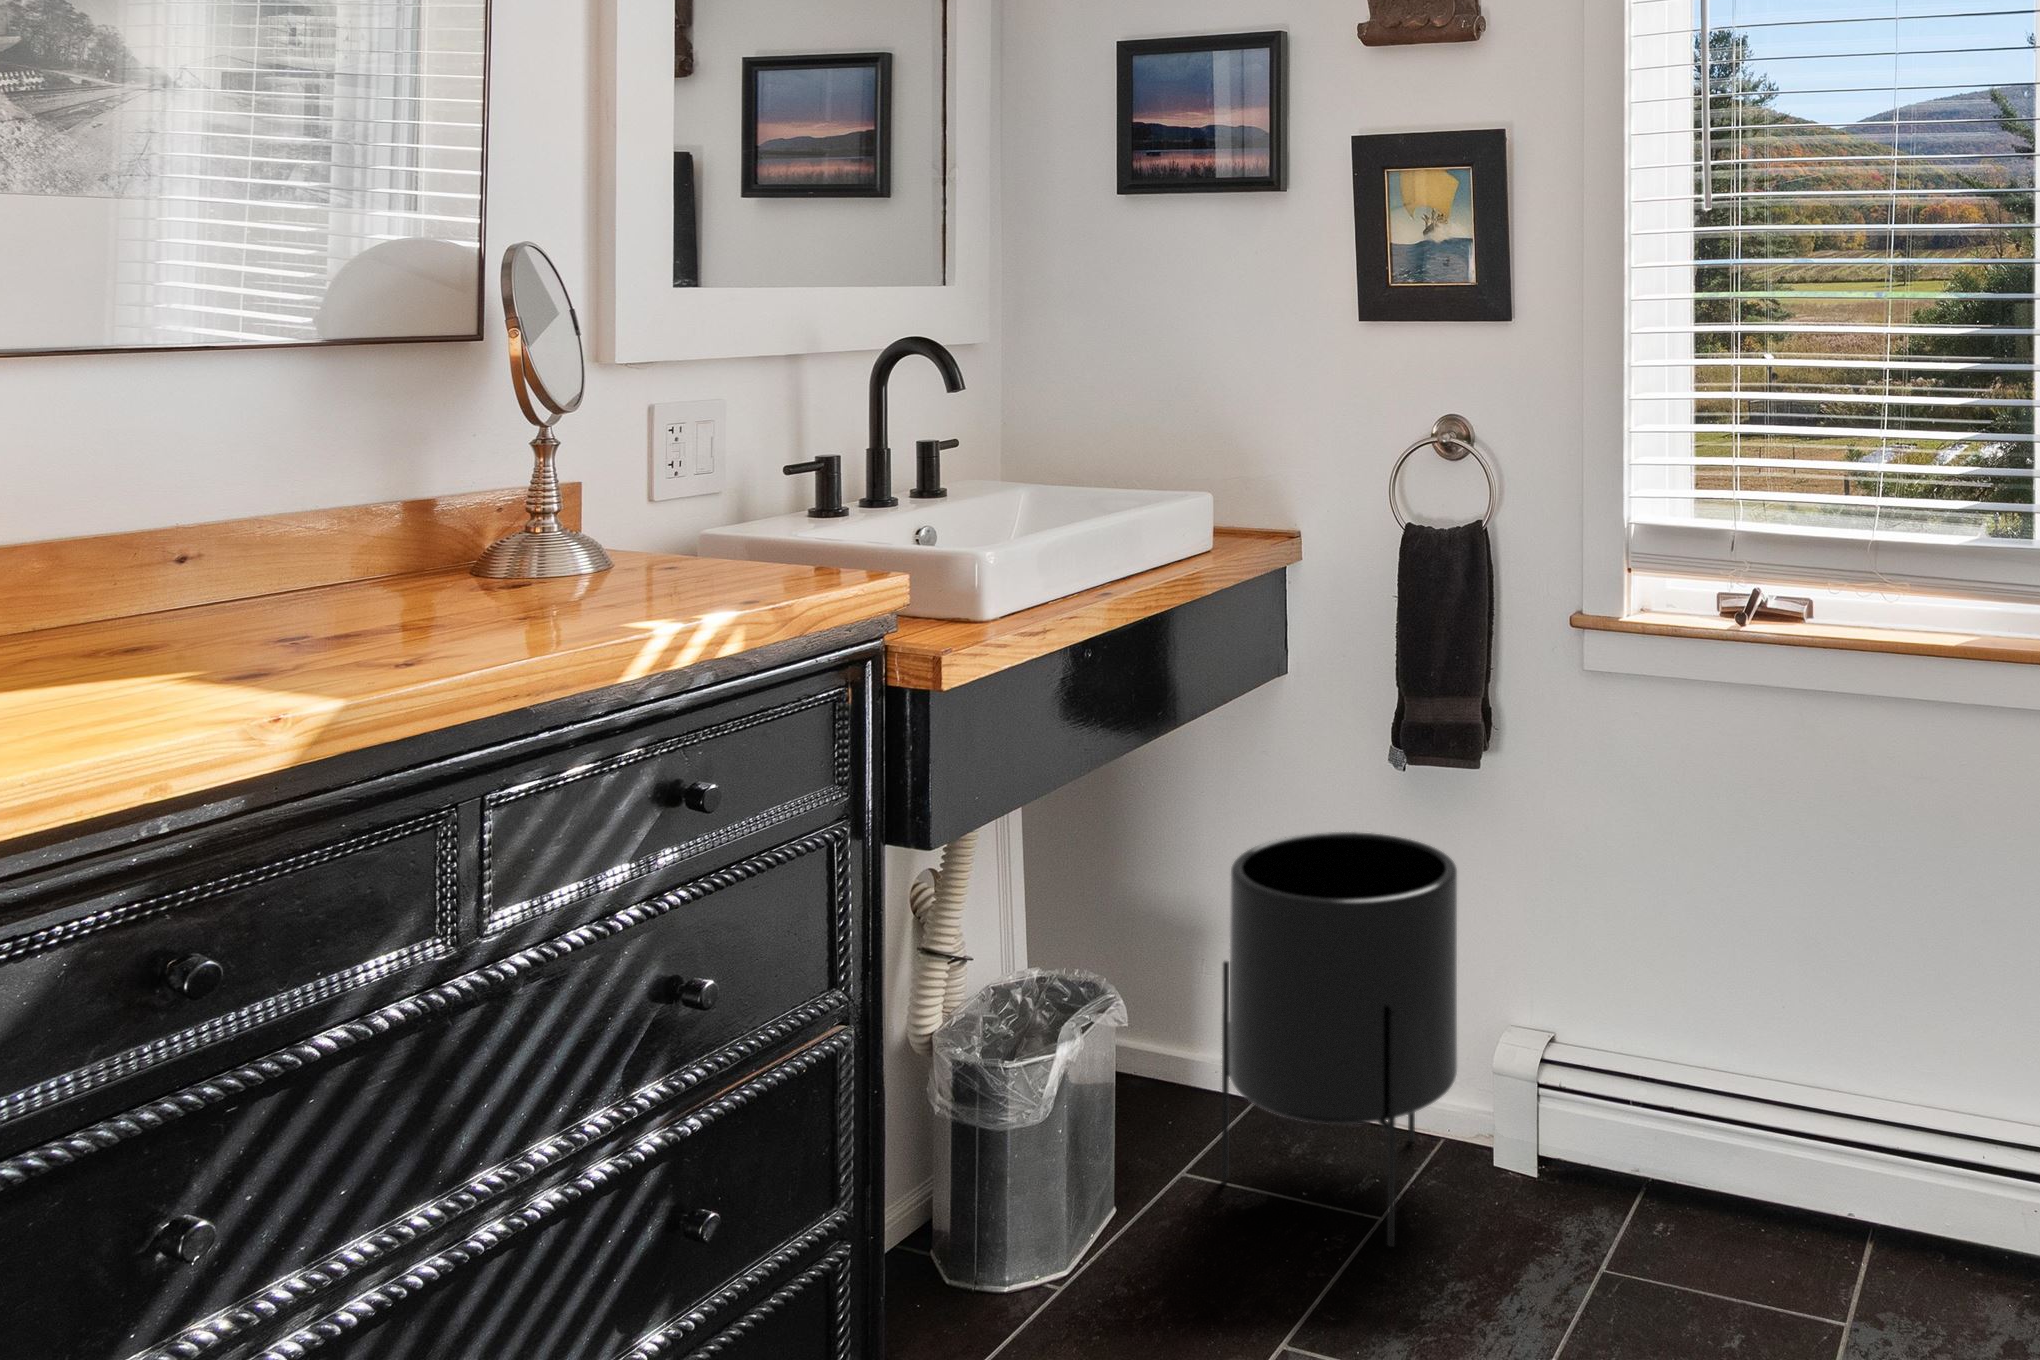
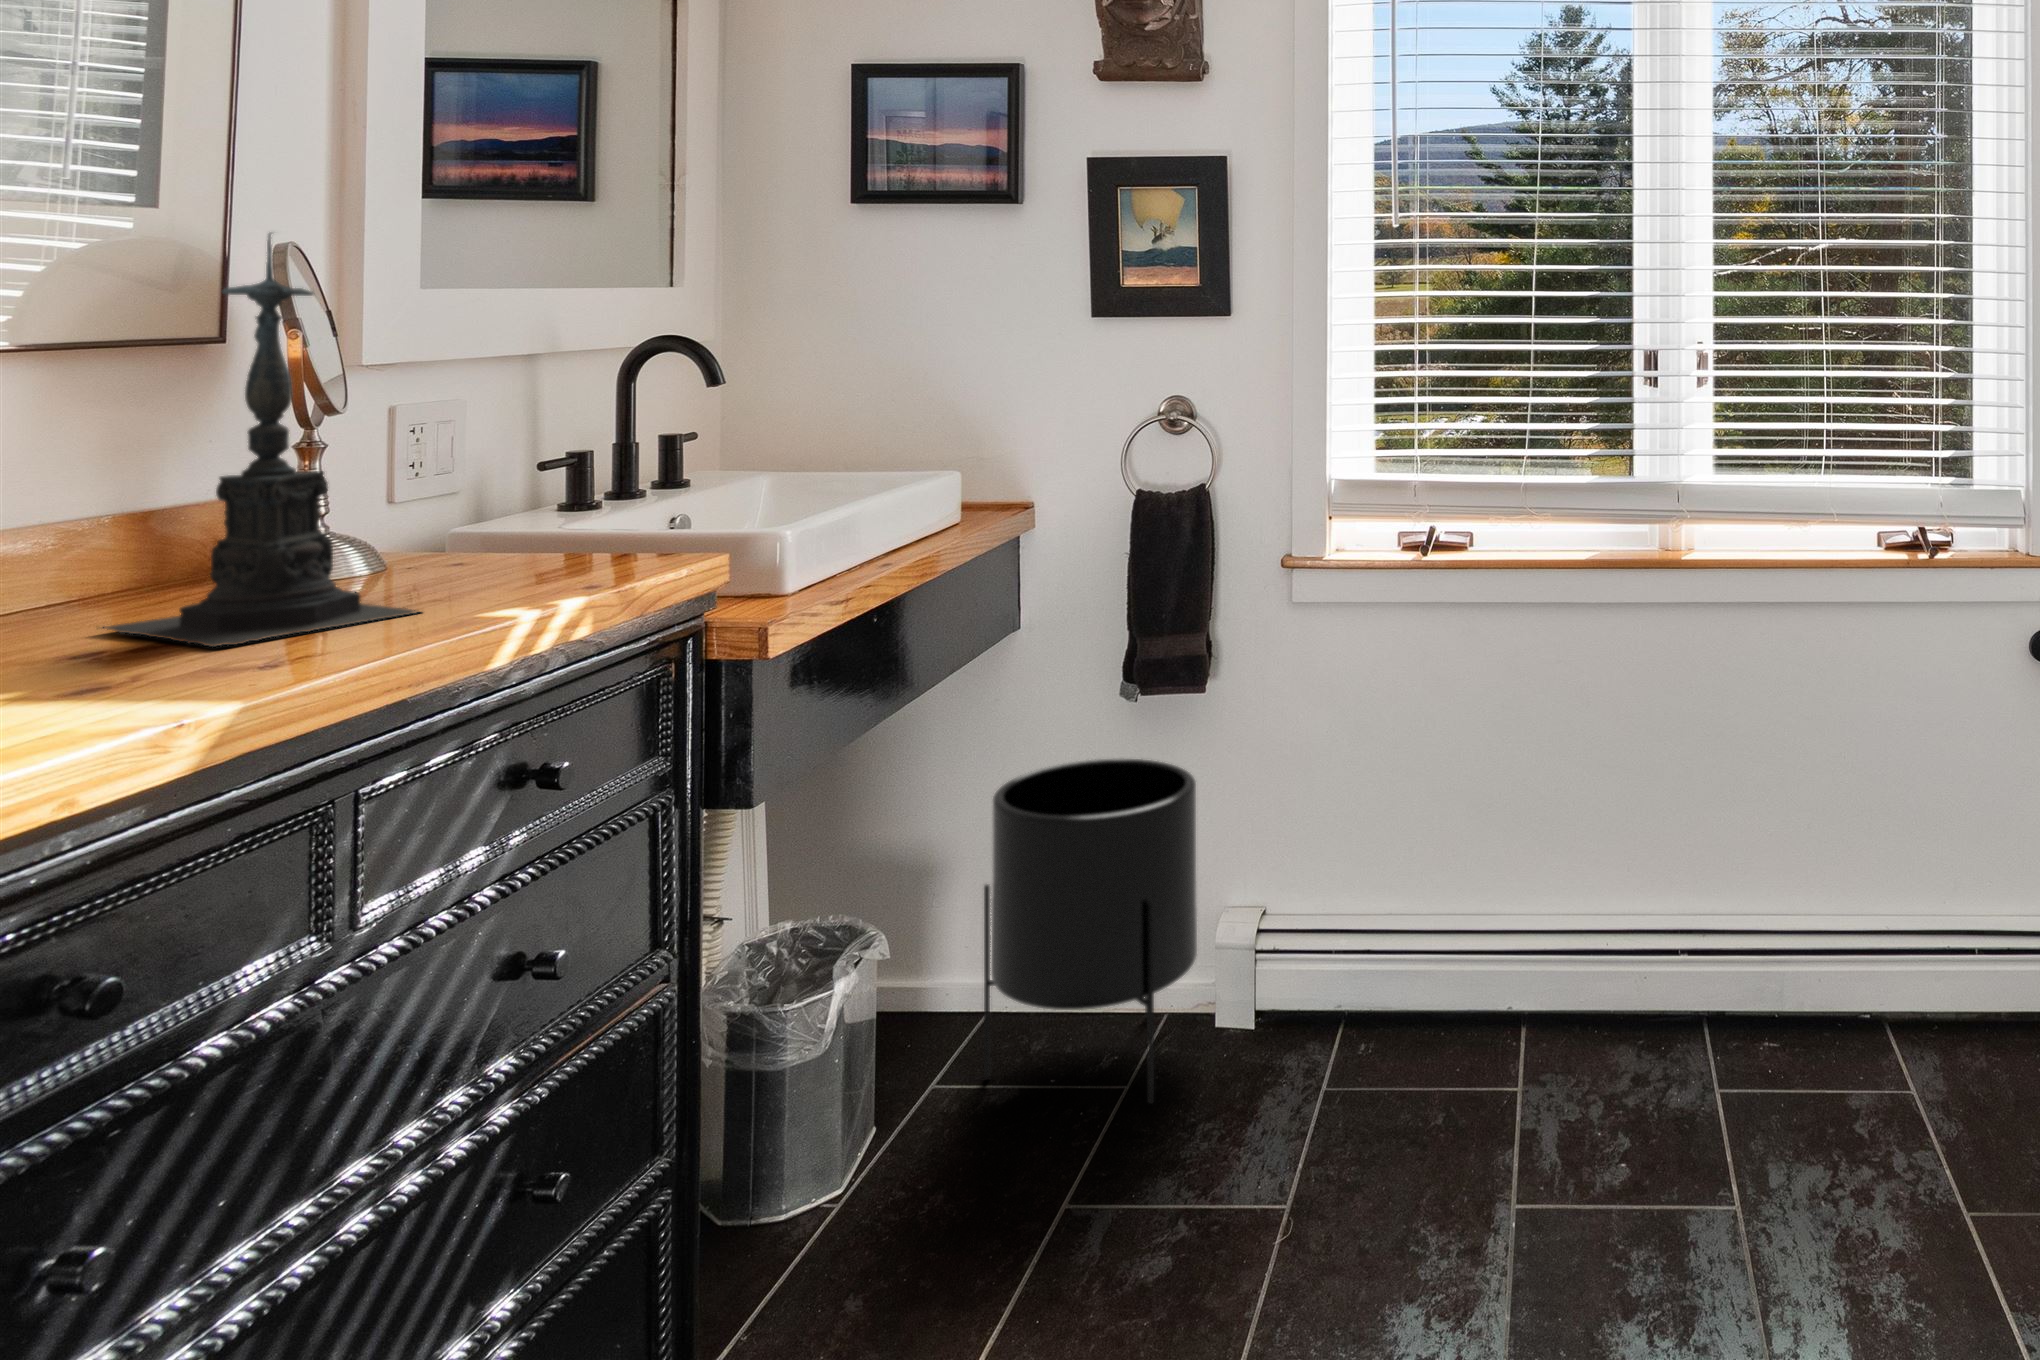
candle holder: none [348,236,605,642] -> present [104,233,418,647]

